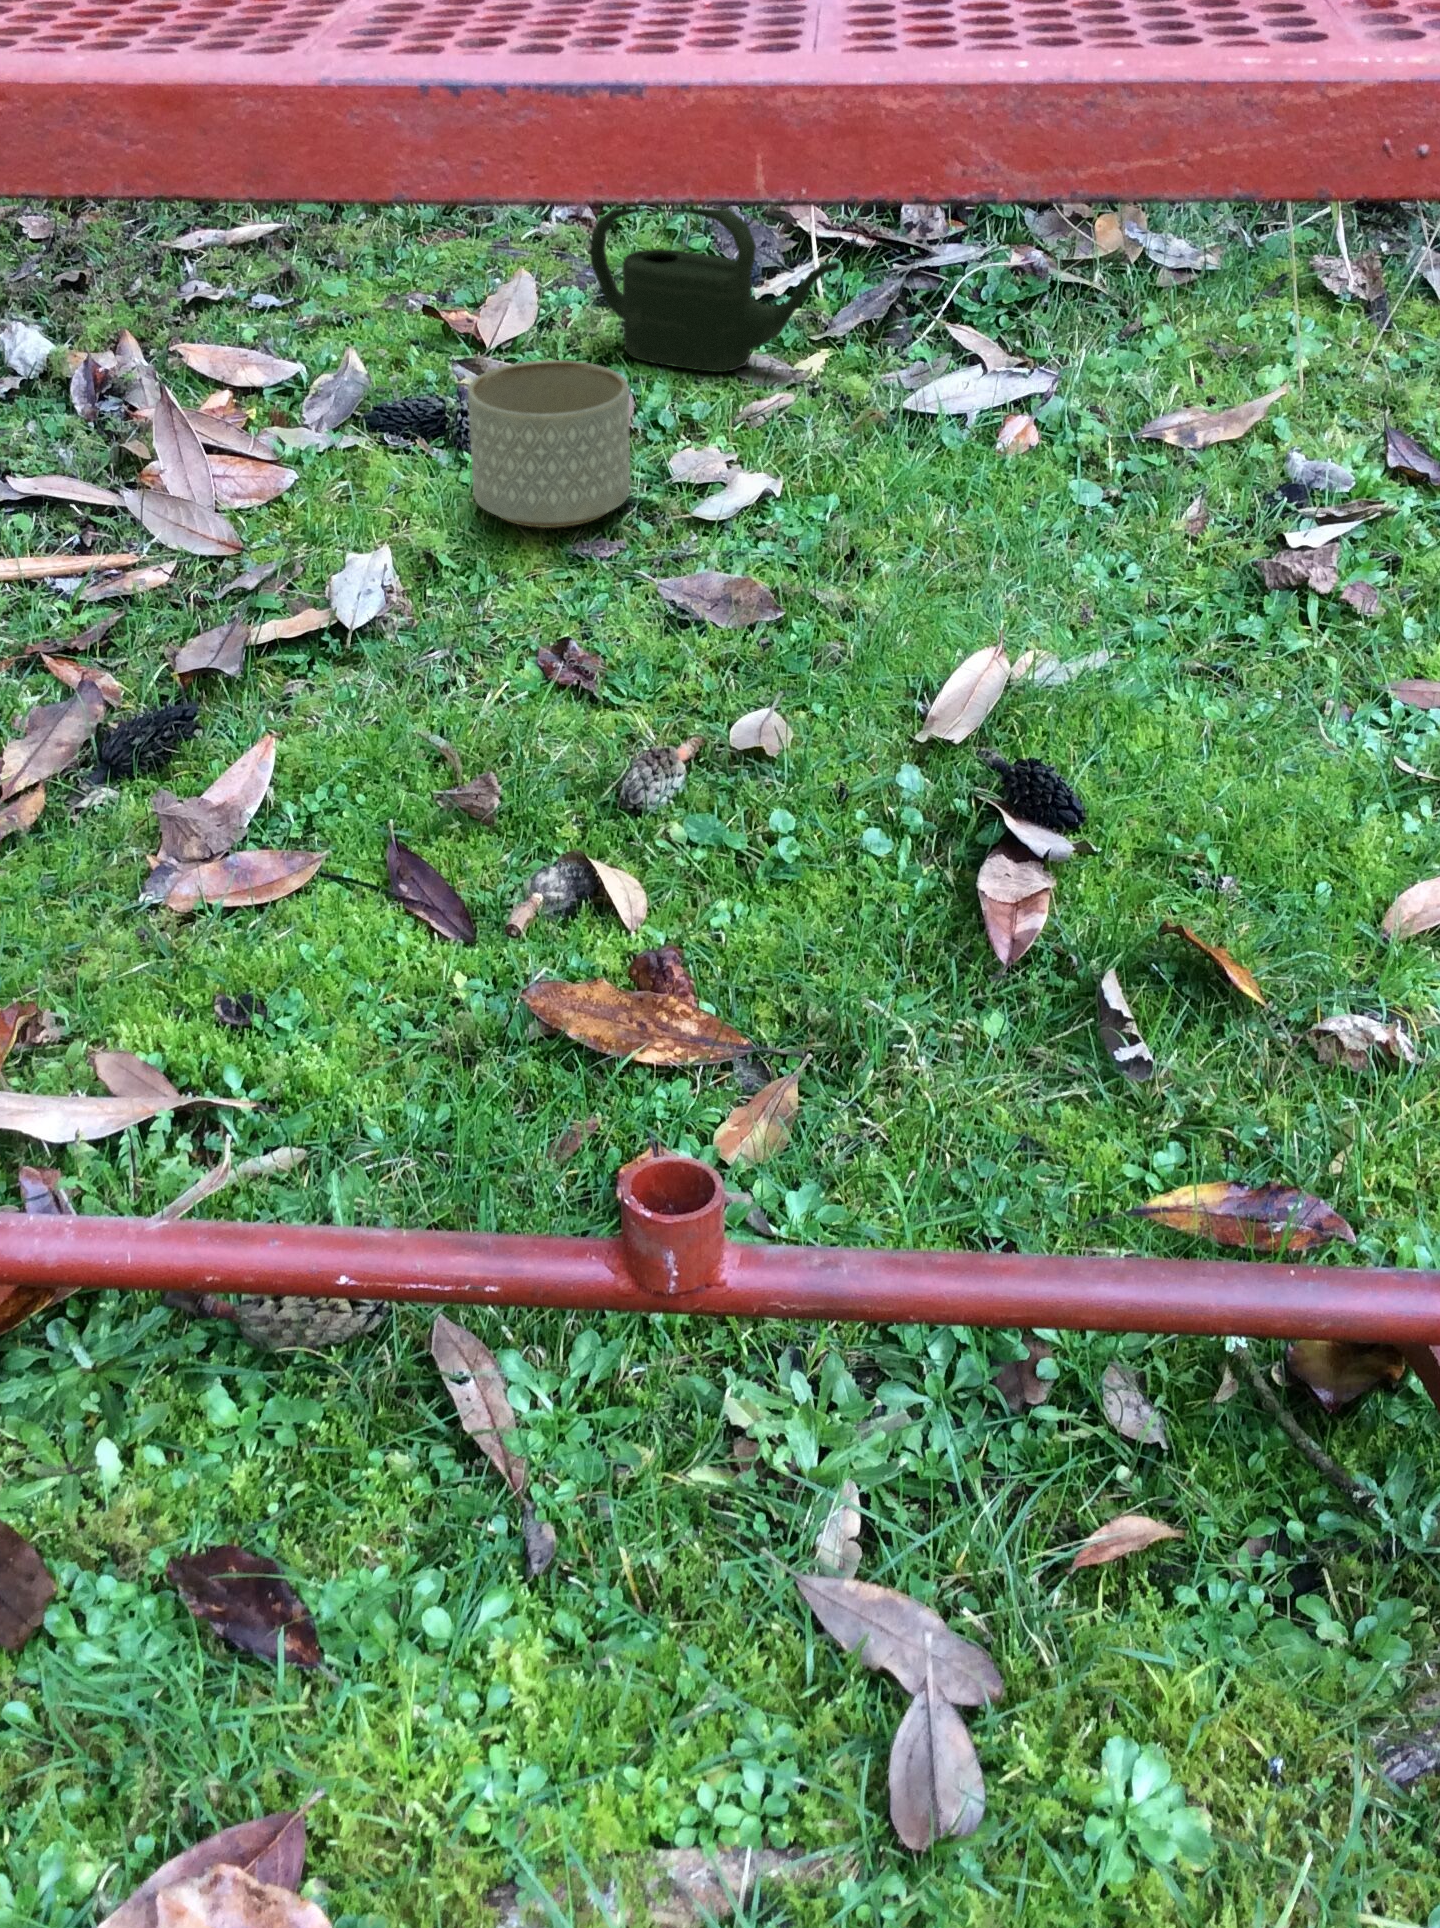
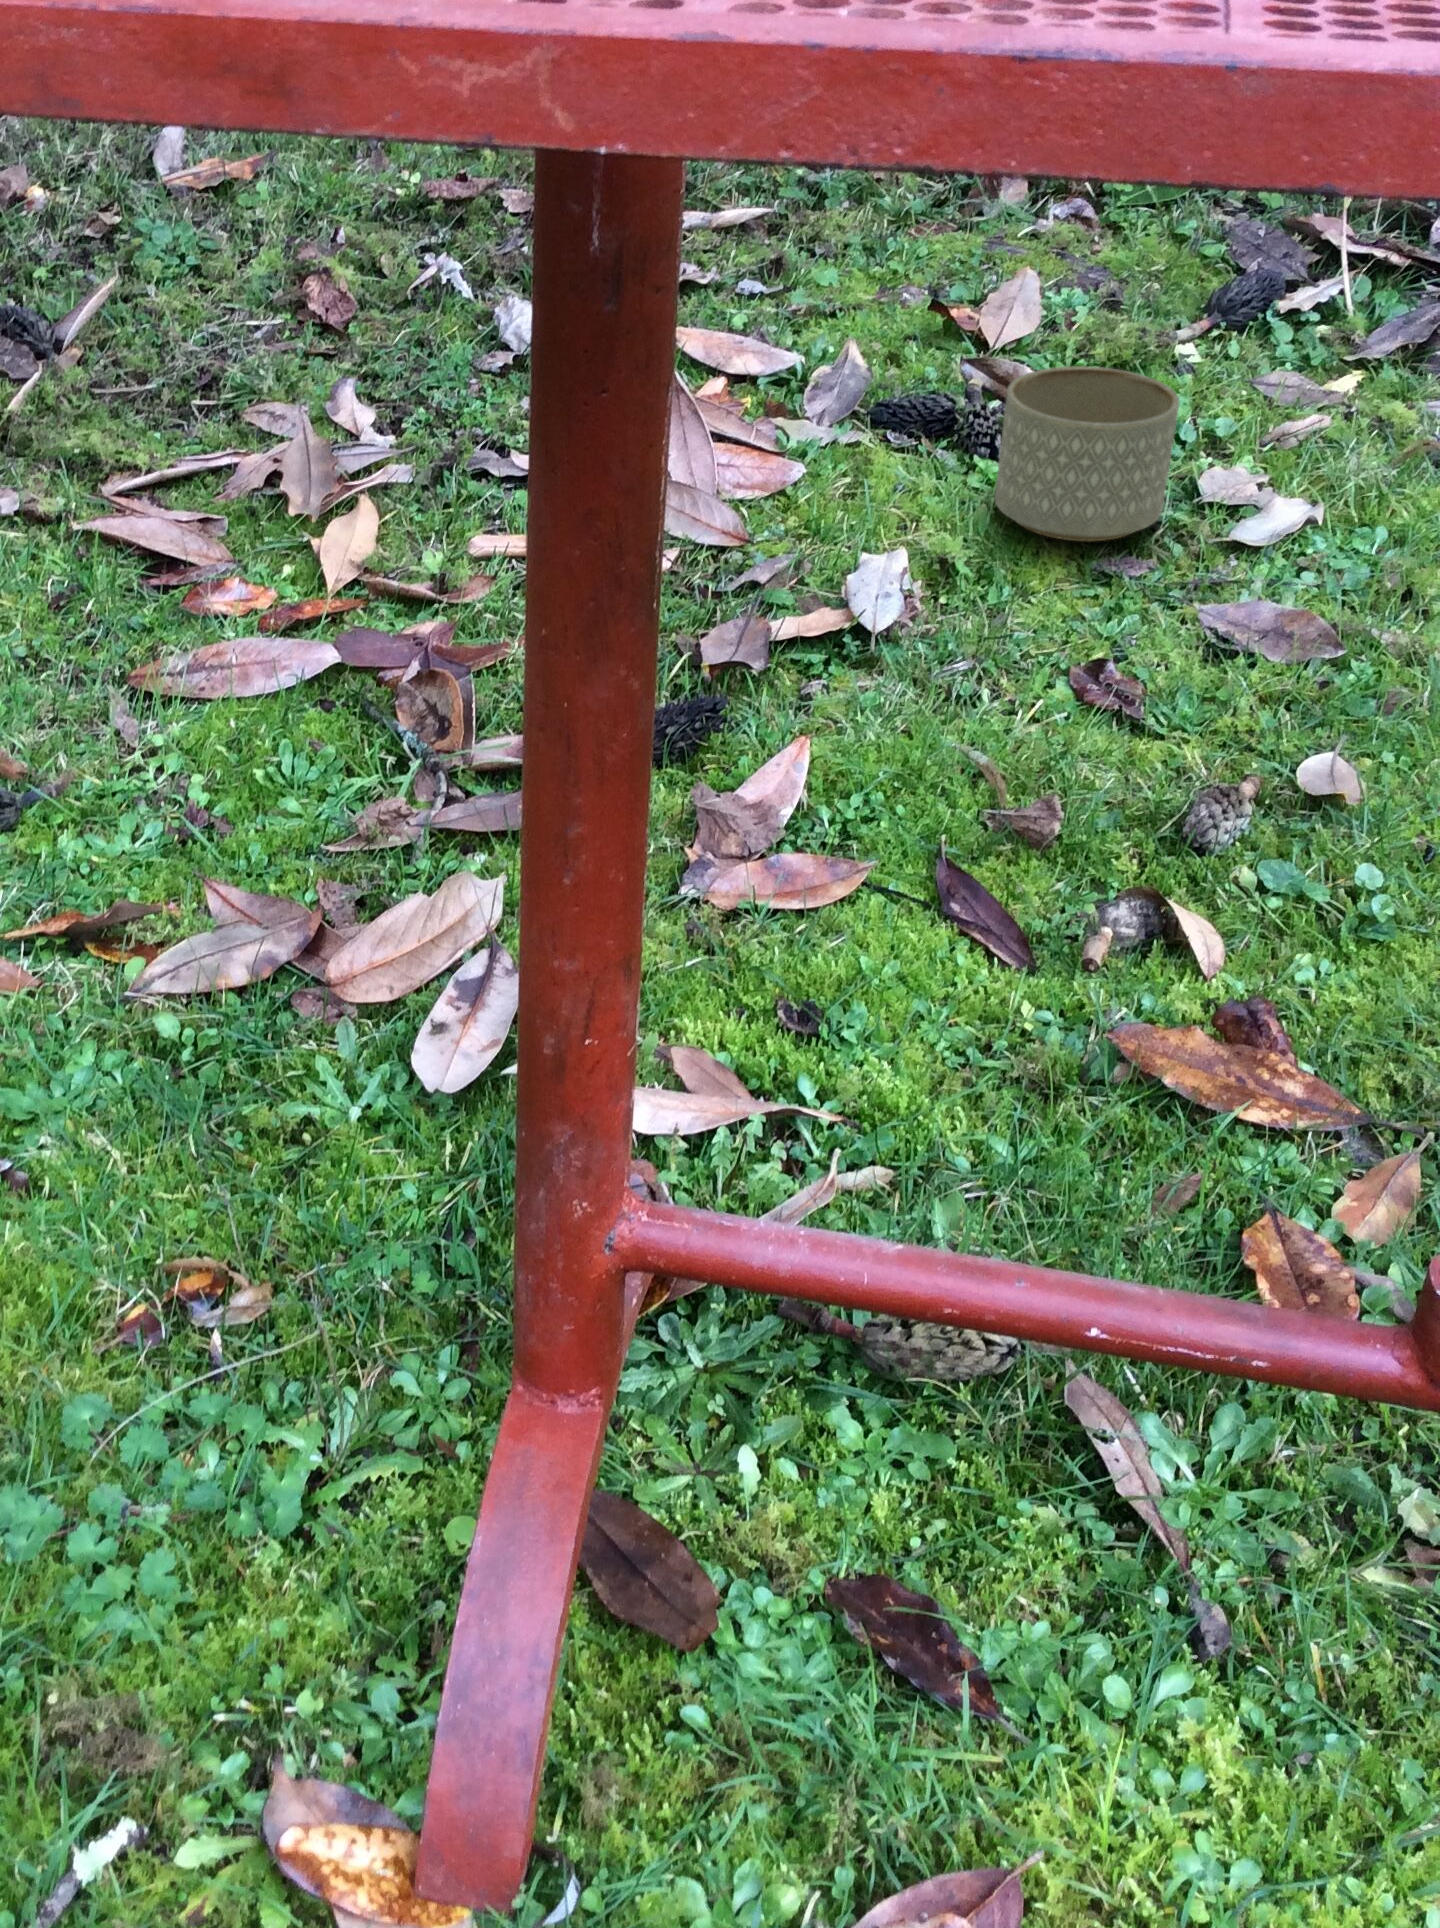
watering can: present [590,209,839,372] -> none [1112,201,1399,389]

